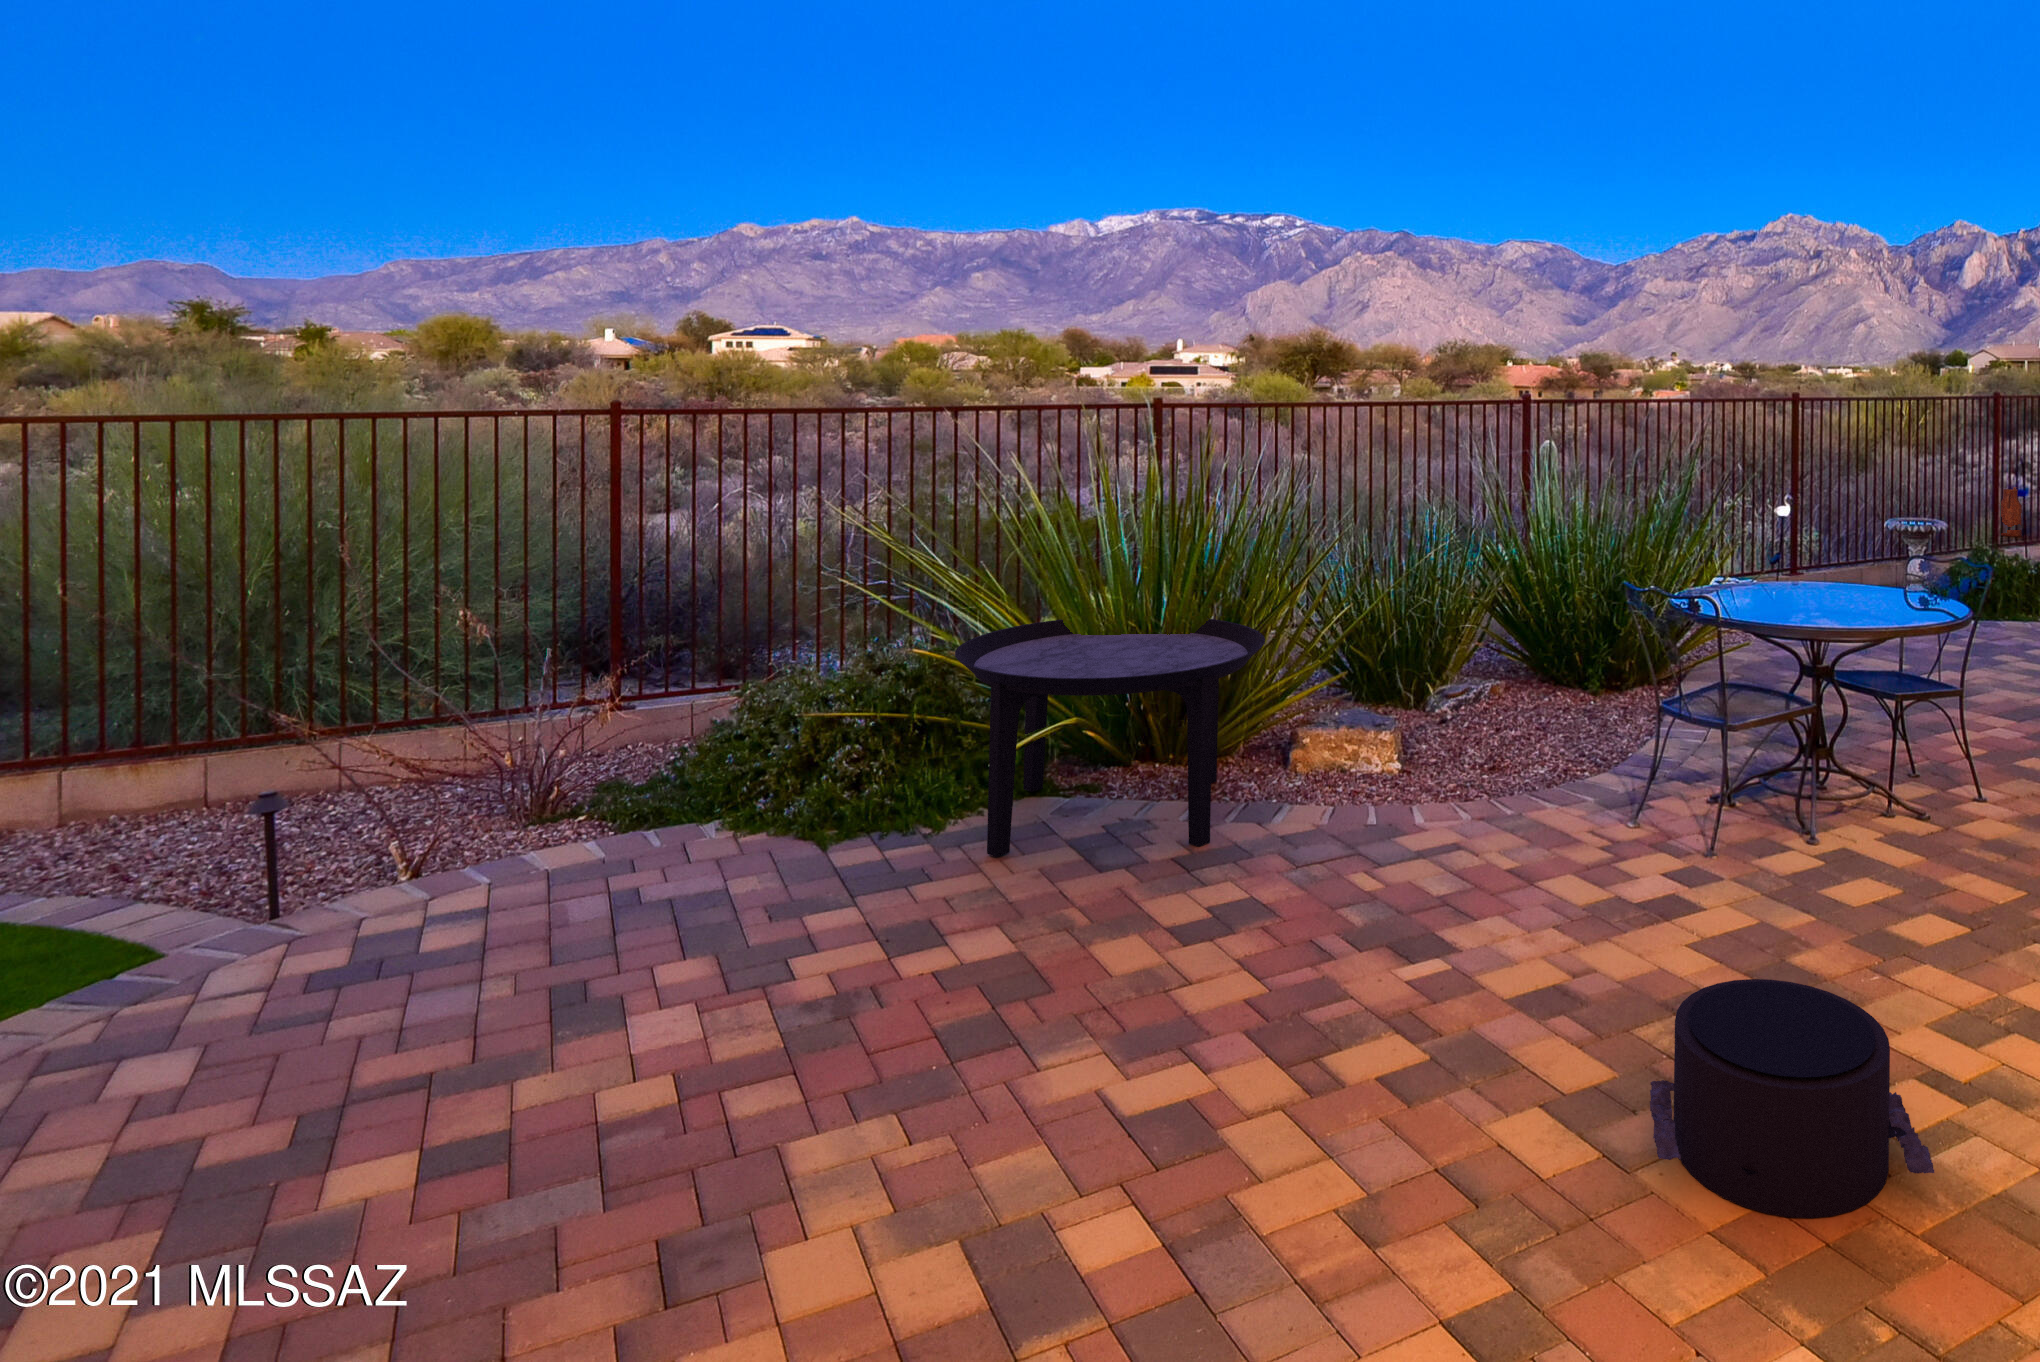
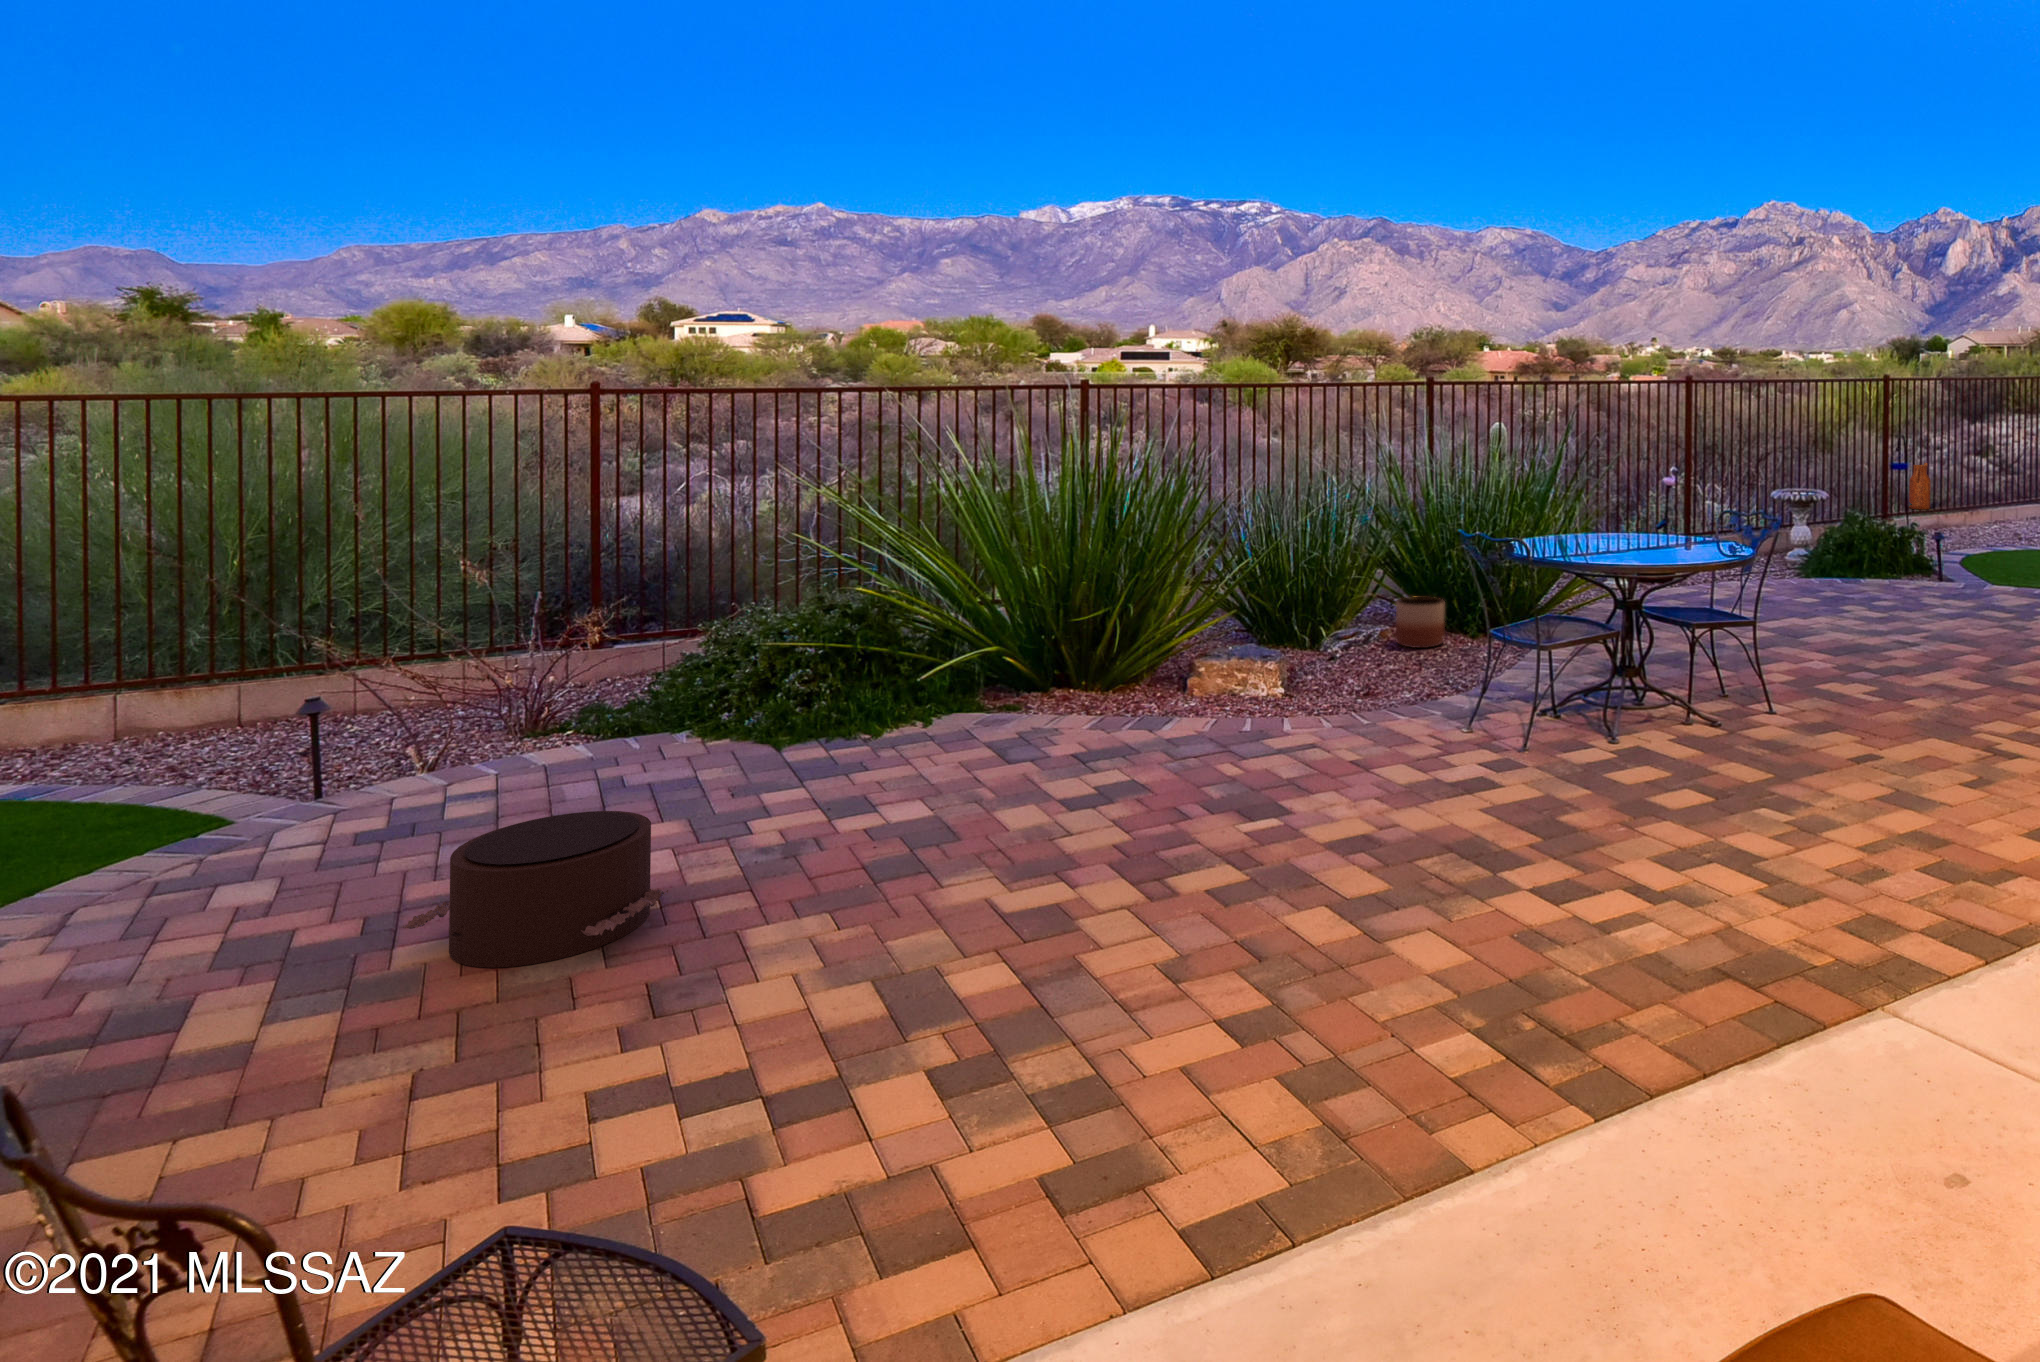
round table: present [955,619,1265,857] -> none [889,561,1158,755]
planter: none [1510,648,1565,708] -> present [1395,597,1445,648]
pouf: present [1650,979,1934,1218] -> present [403,811,668,968]

